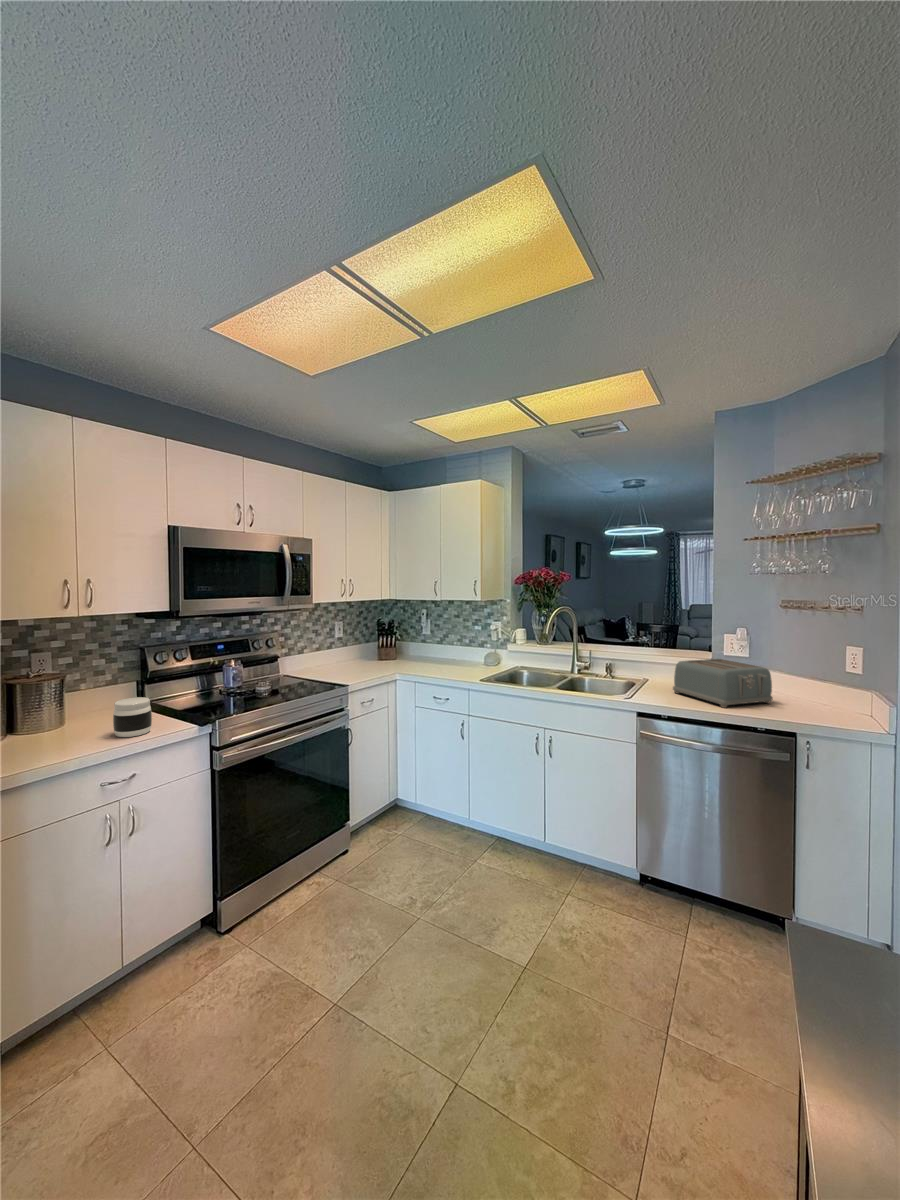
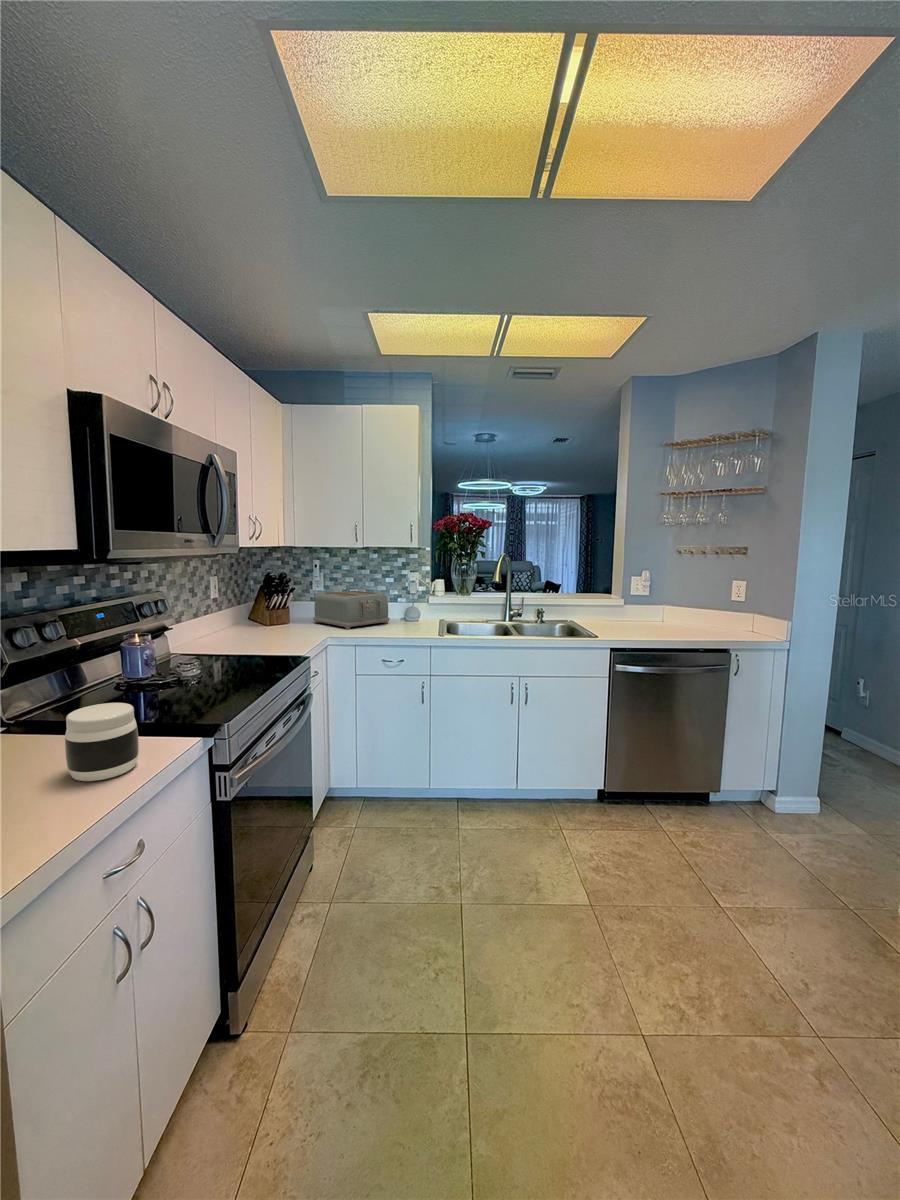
toaster: present [673,659,773,708] -> present [313,591,390,629]

